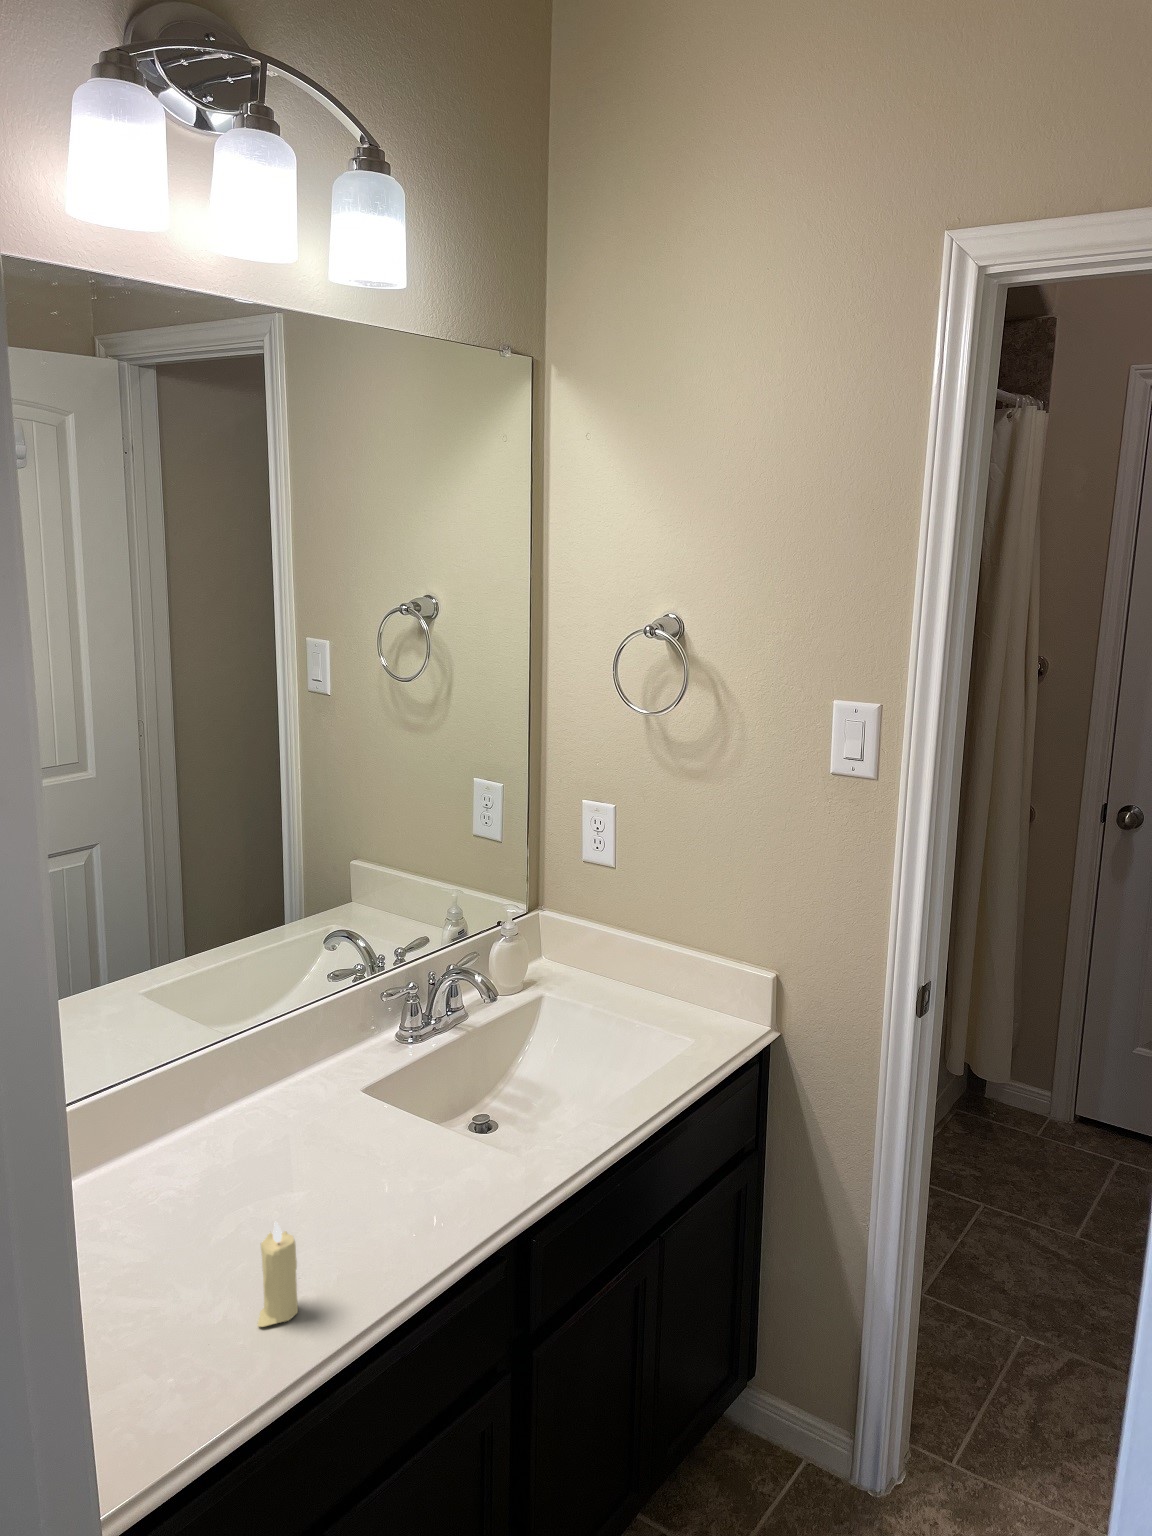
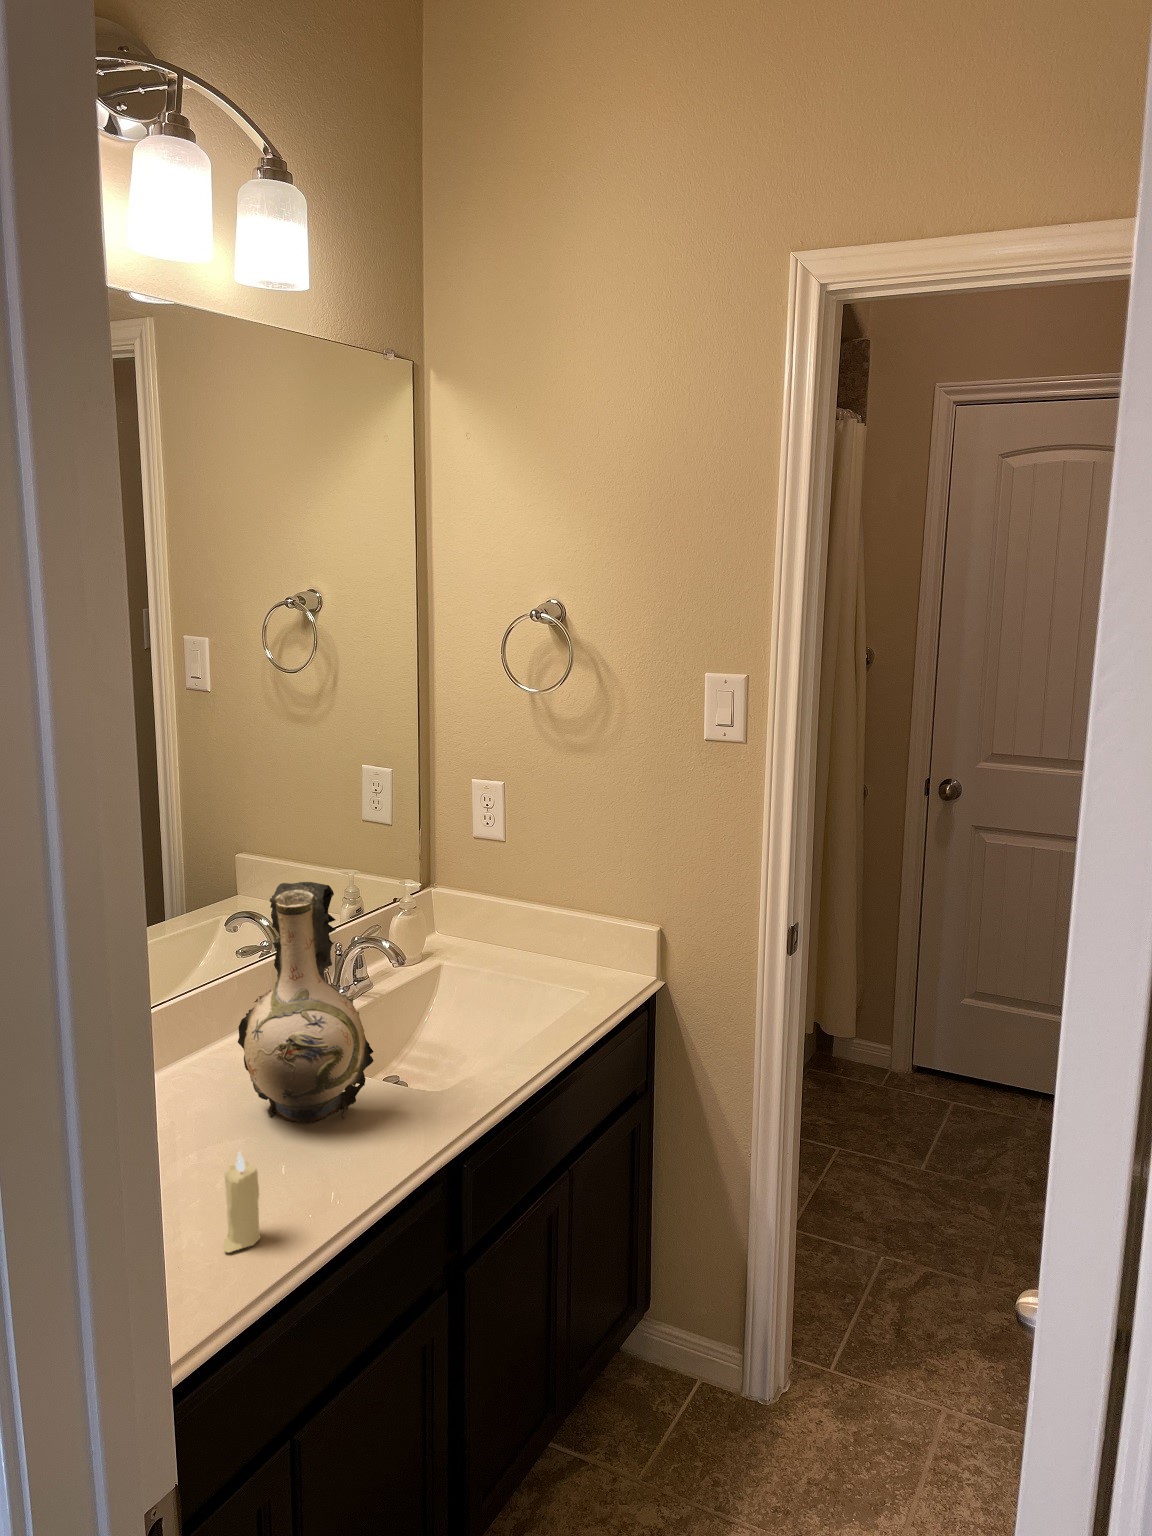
decorative vase: none [305,923,444,1175] -> present [238,882,374,1123]

